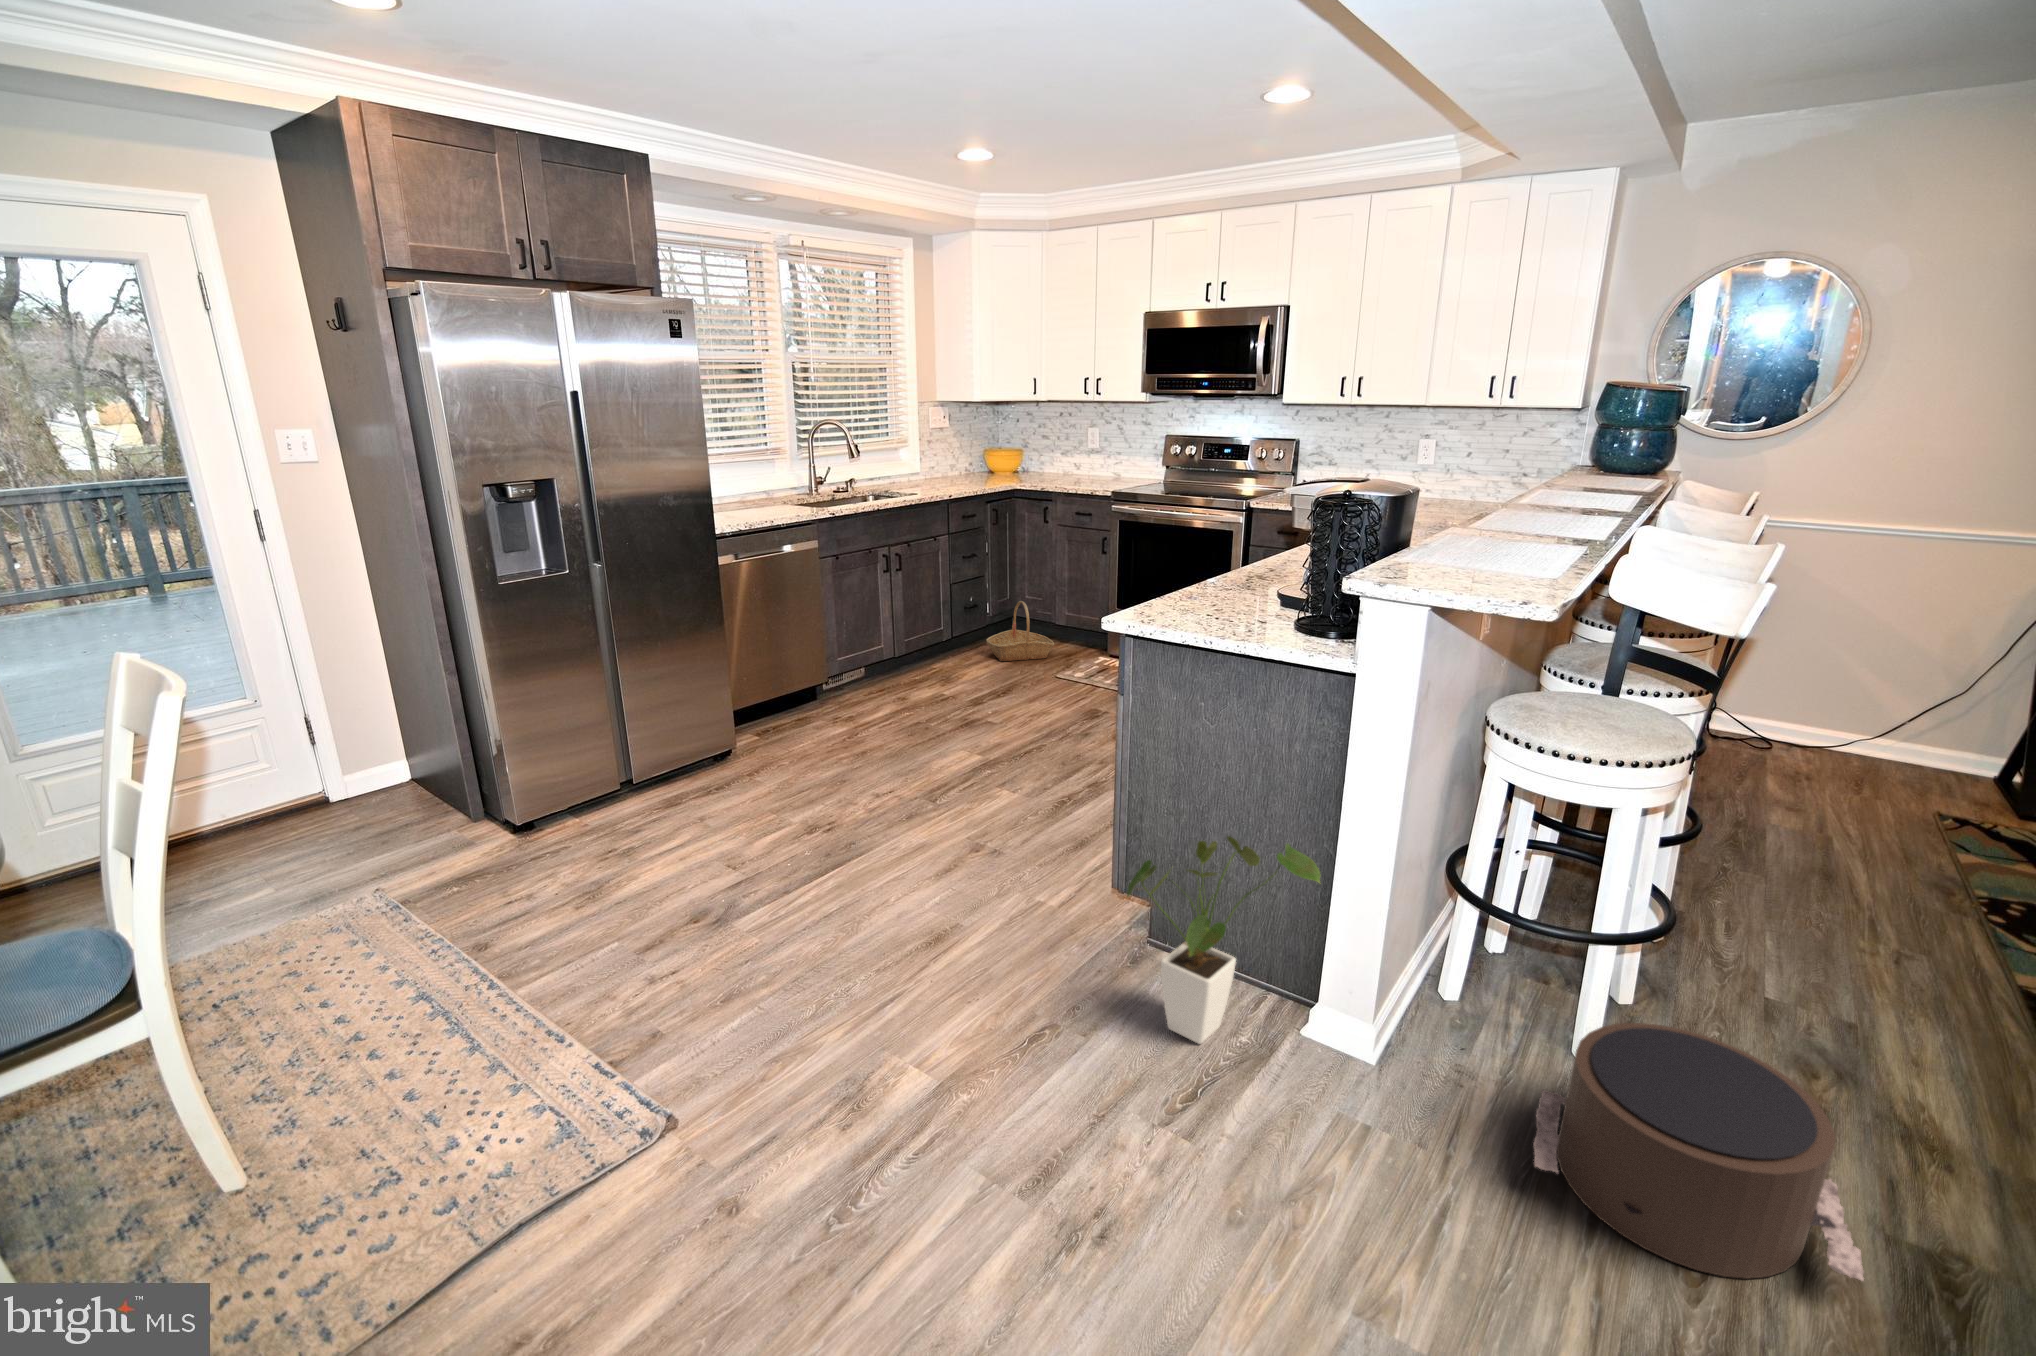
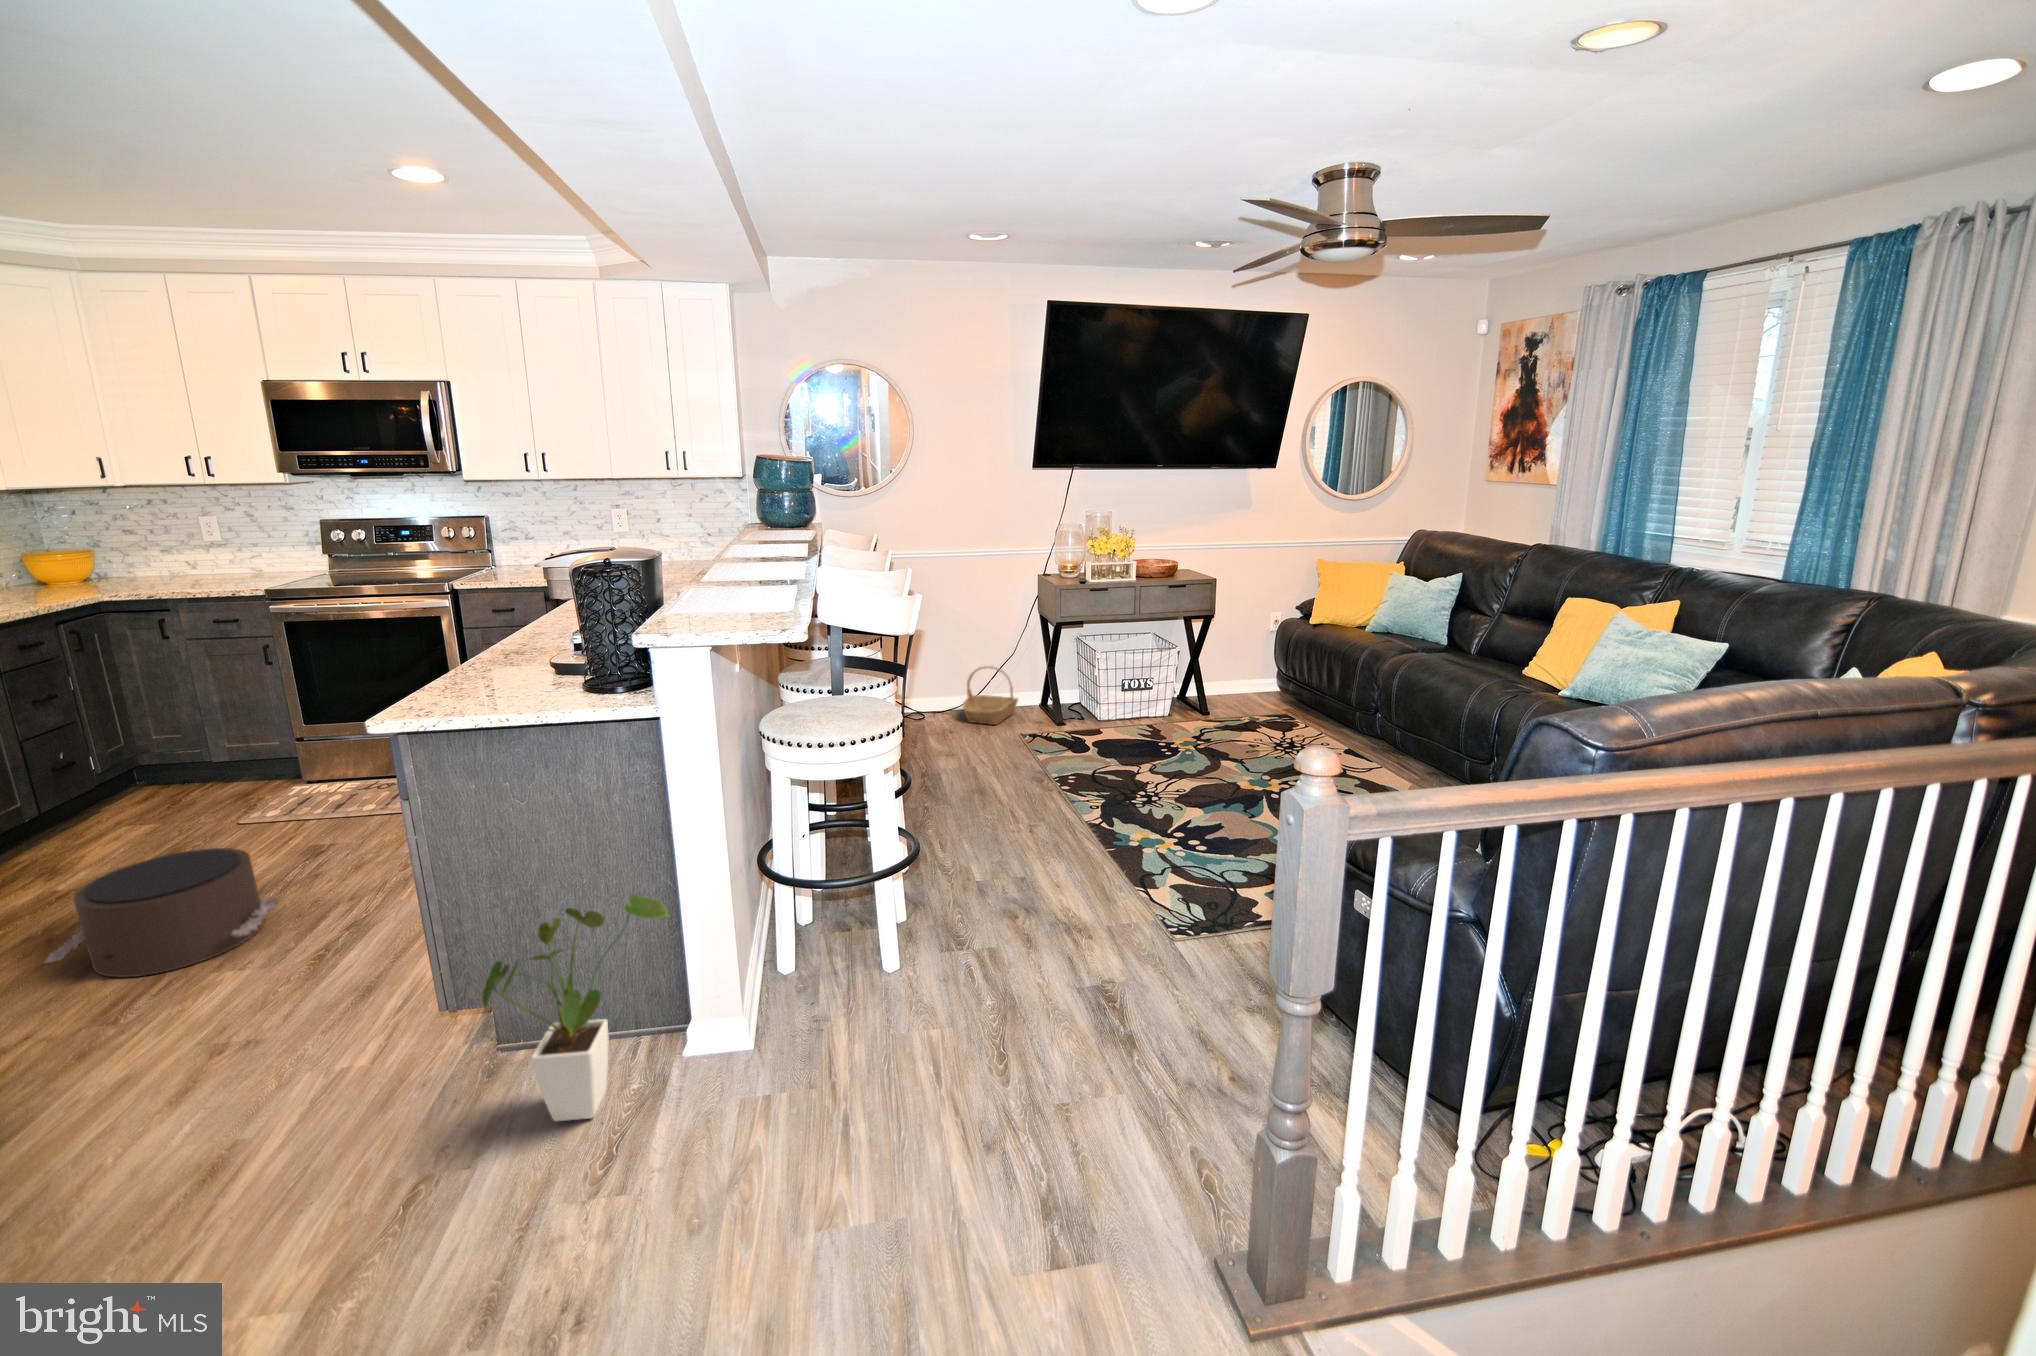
basket: present [986,601,1055,661] -> present [962,666,1018,725]
pouf: present [1533,1023,1864,1281] -> present [46,848,279,977]

